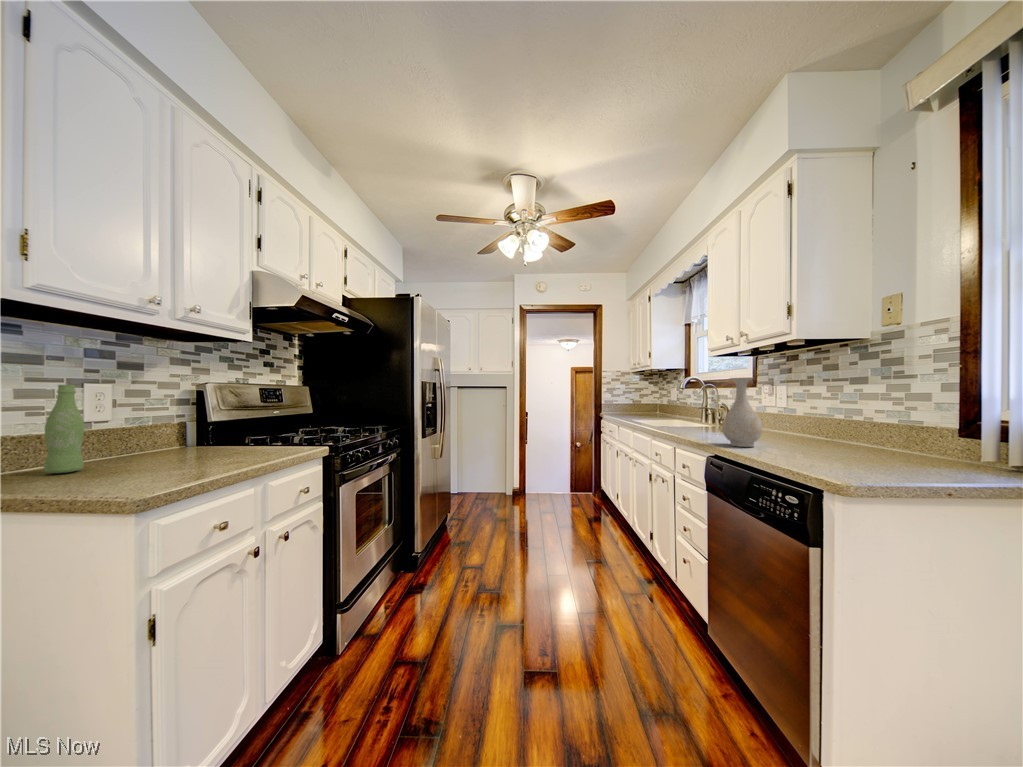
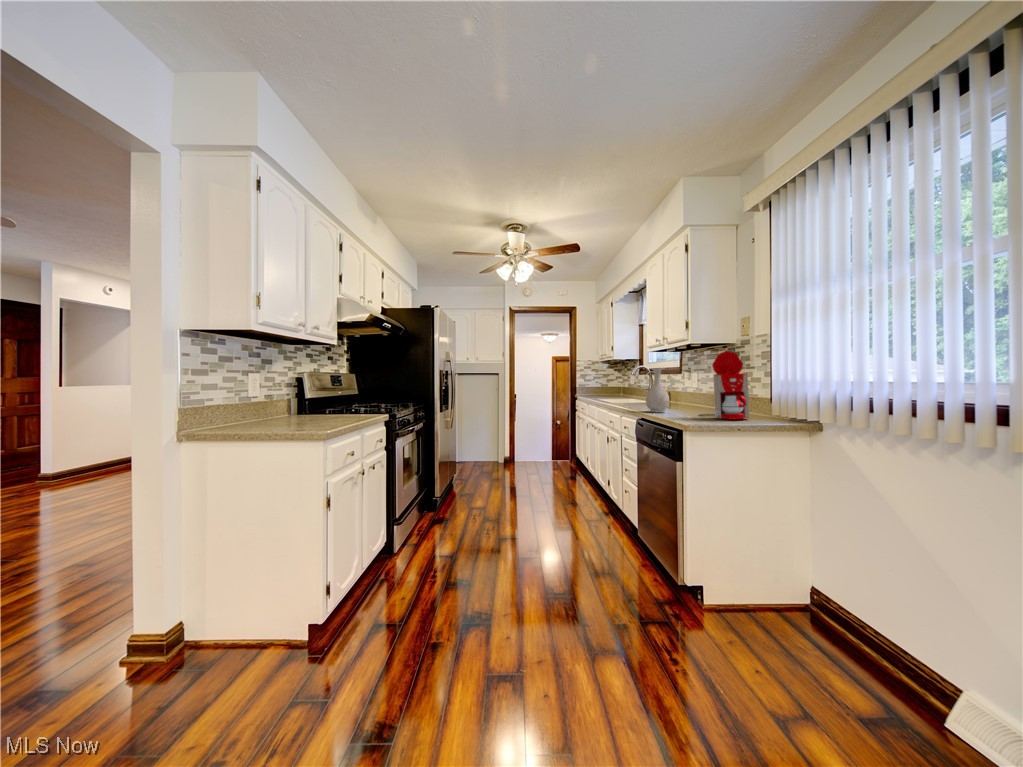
coffee maker: none [822,347,938,469] -> present [699,350,750,419]
bottle: present [44,385,84,473] -> none [251,375,268,424]

